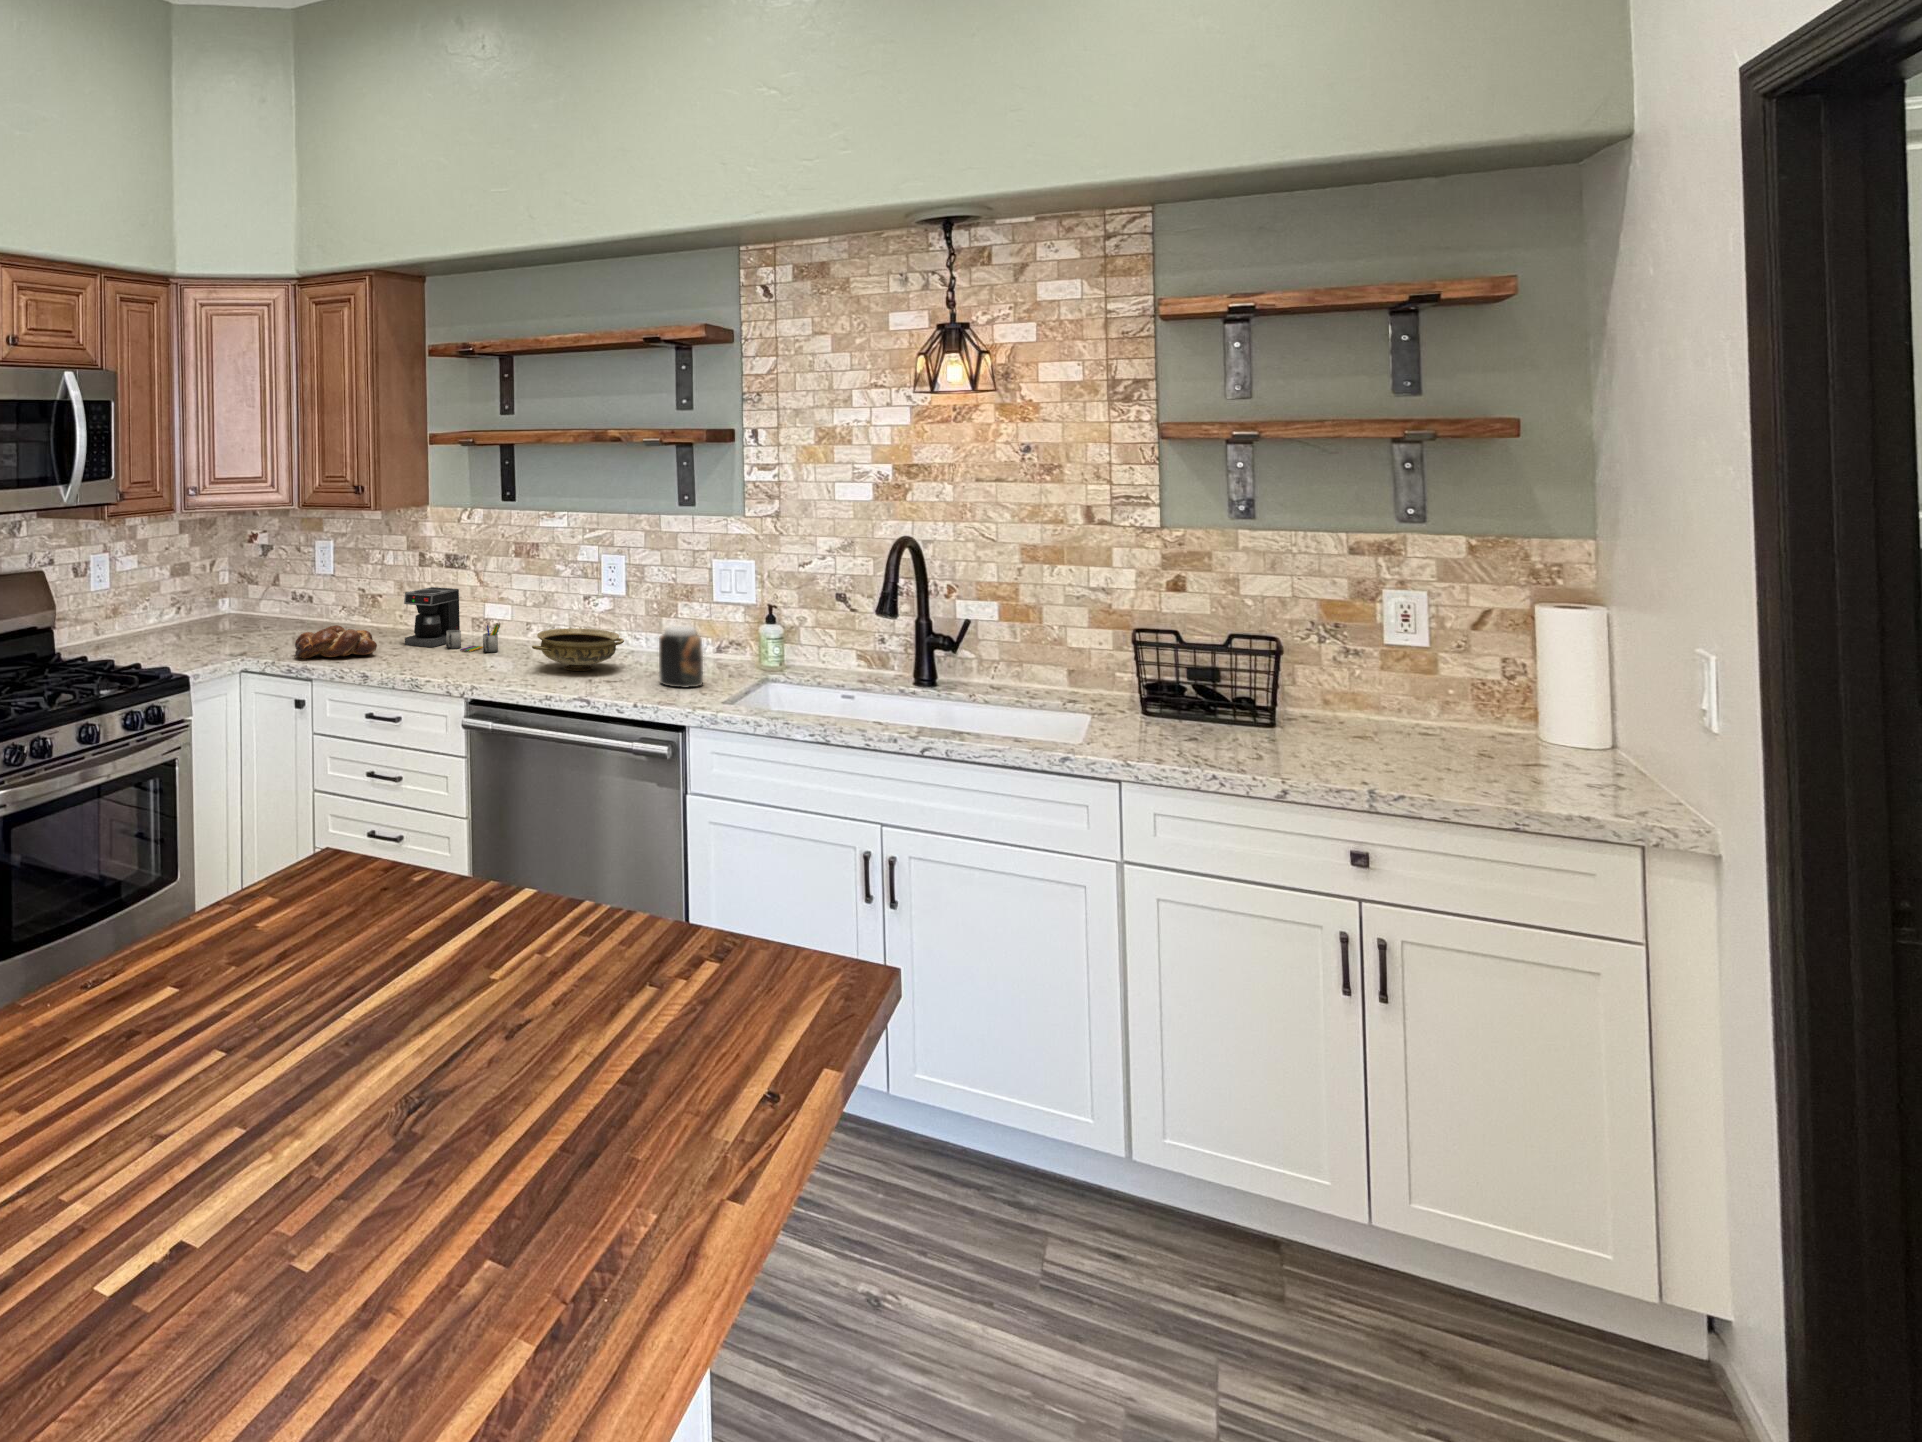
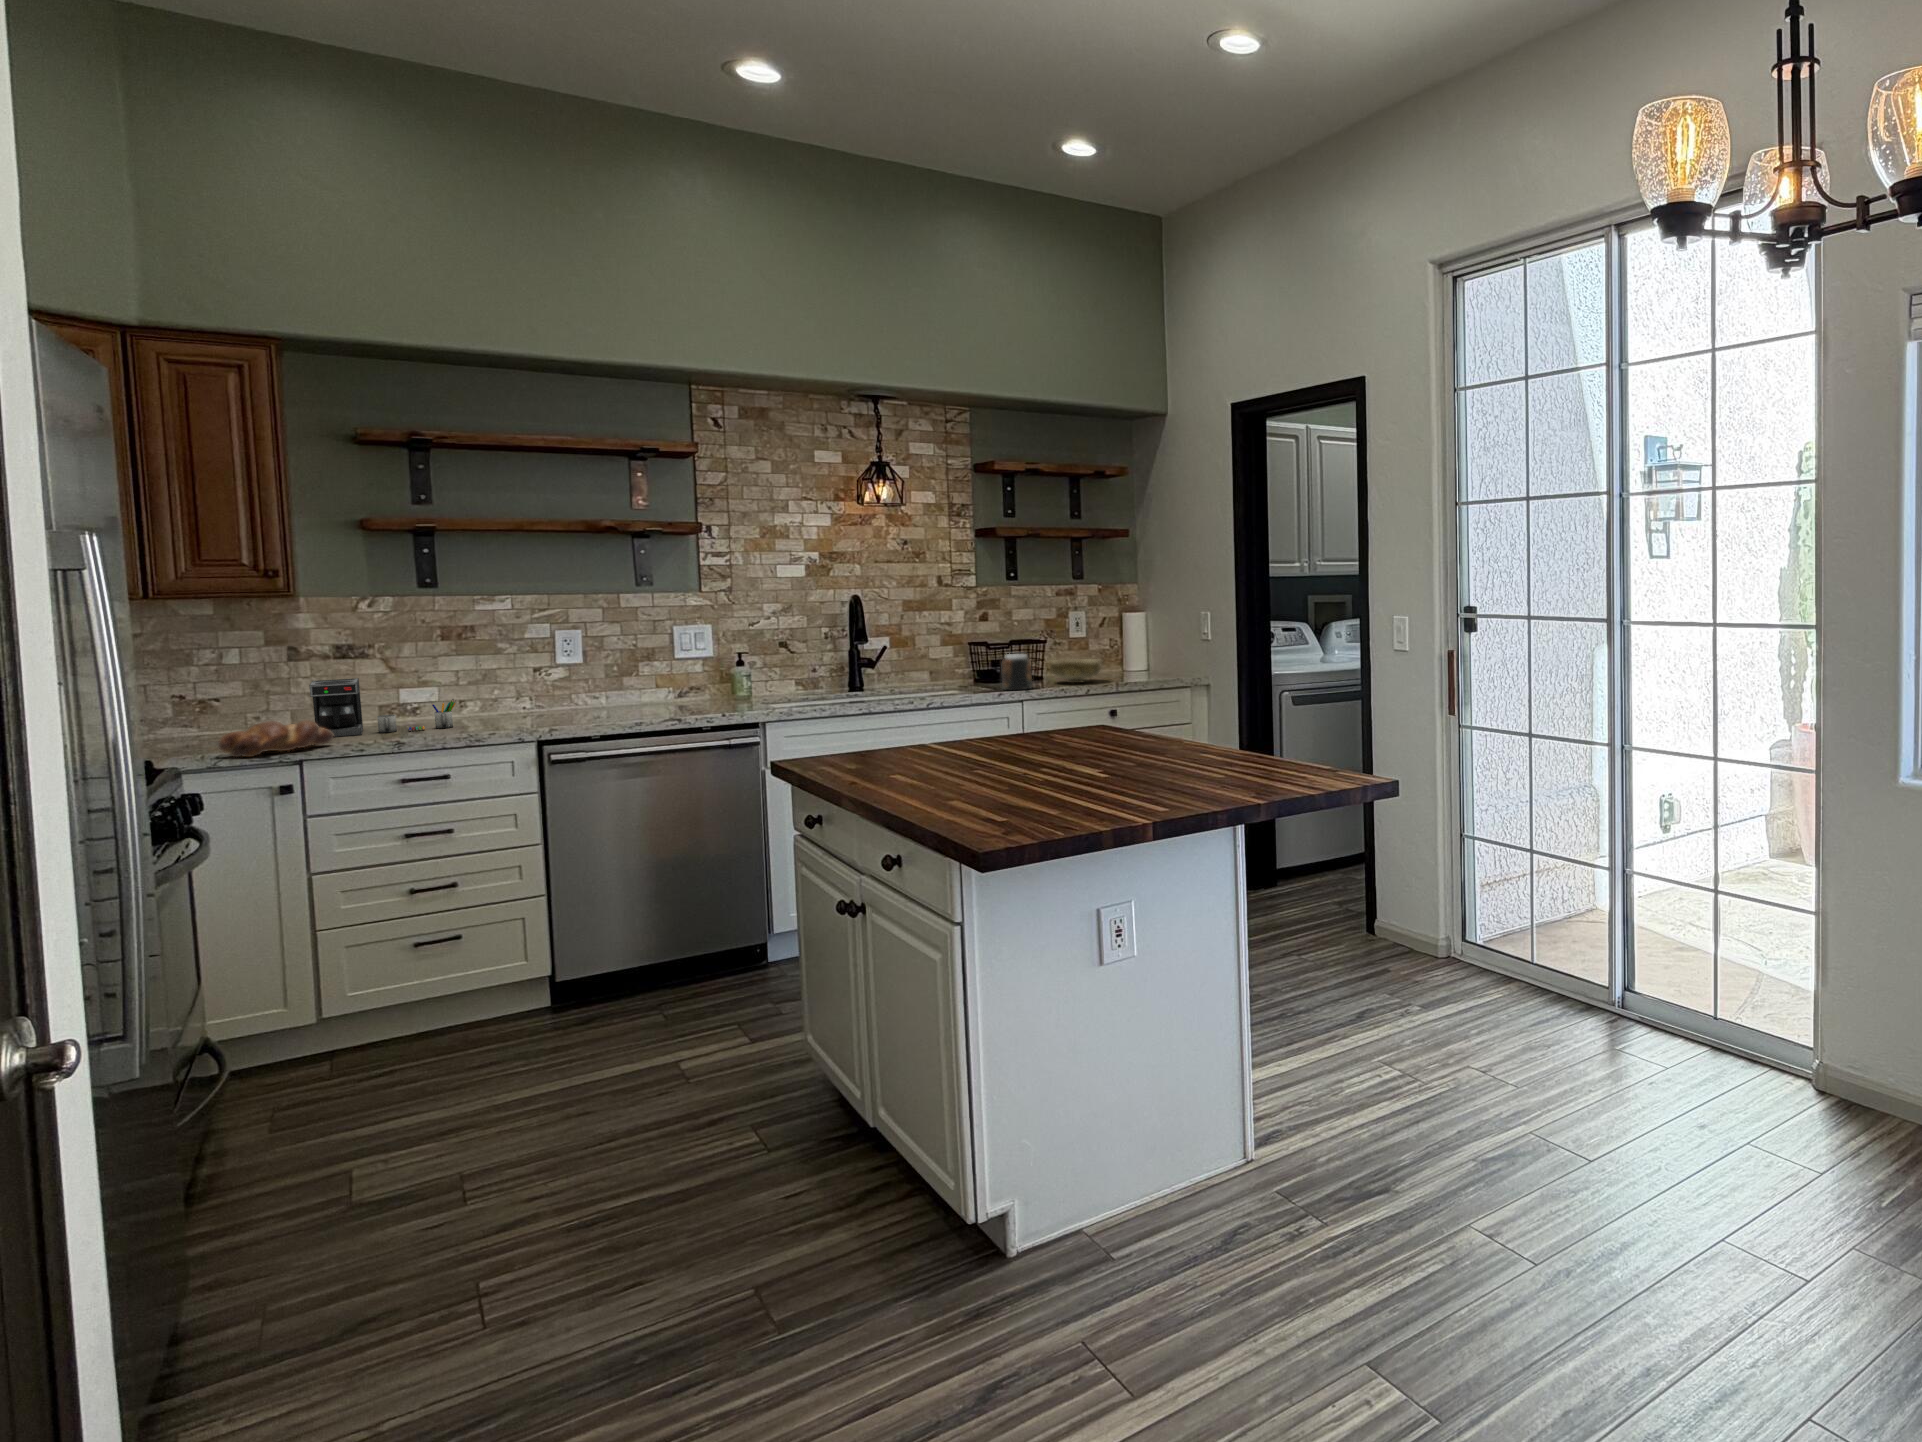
jar: present [659,626,703,688] -> present [1002,654,1032,690]
ceramic bowl: present [532,628,624,671] -> present [1049,659,1101,683]

